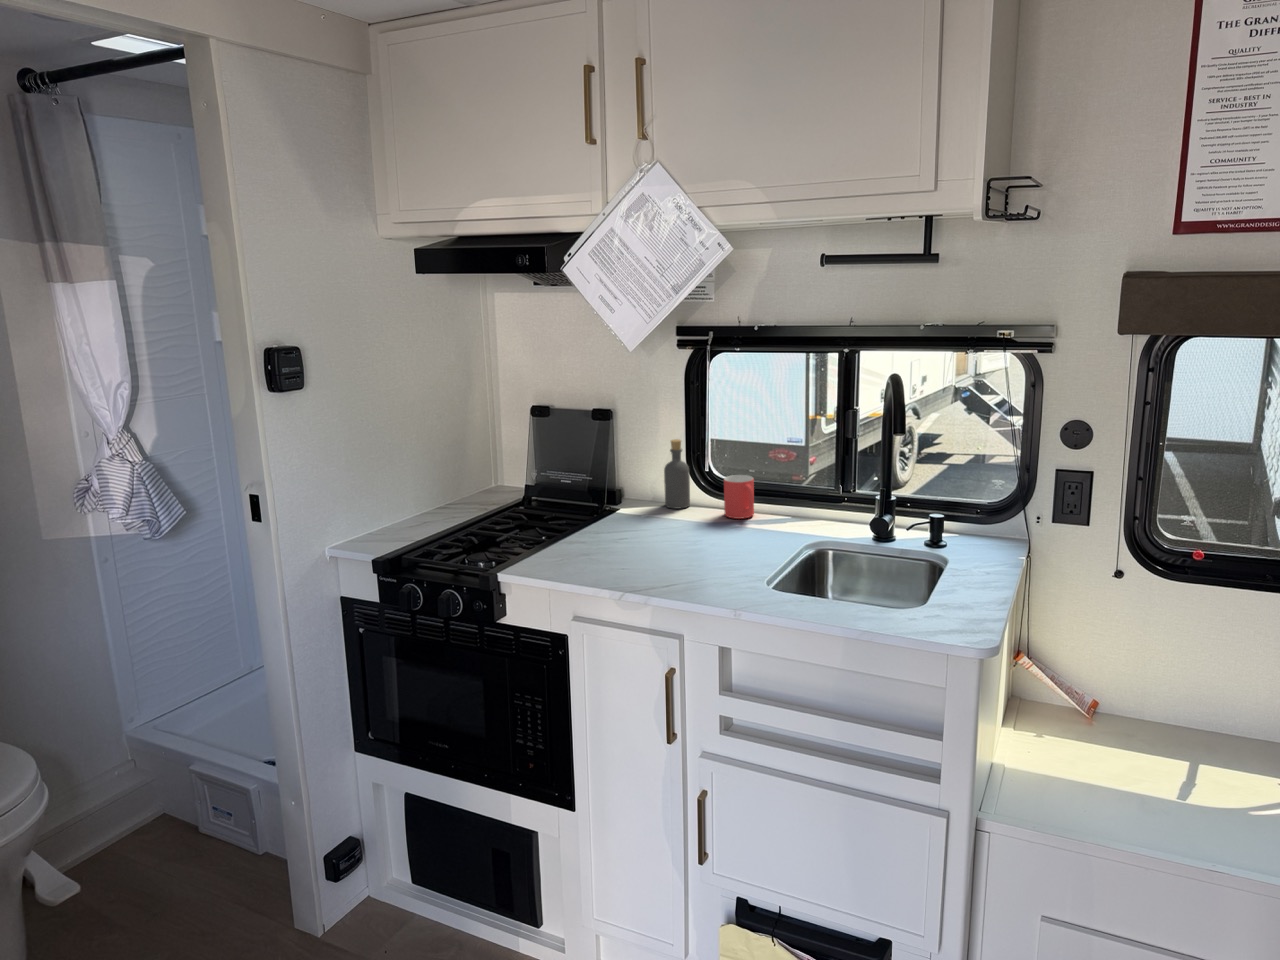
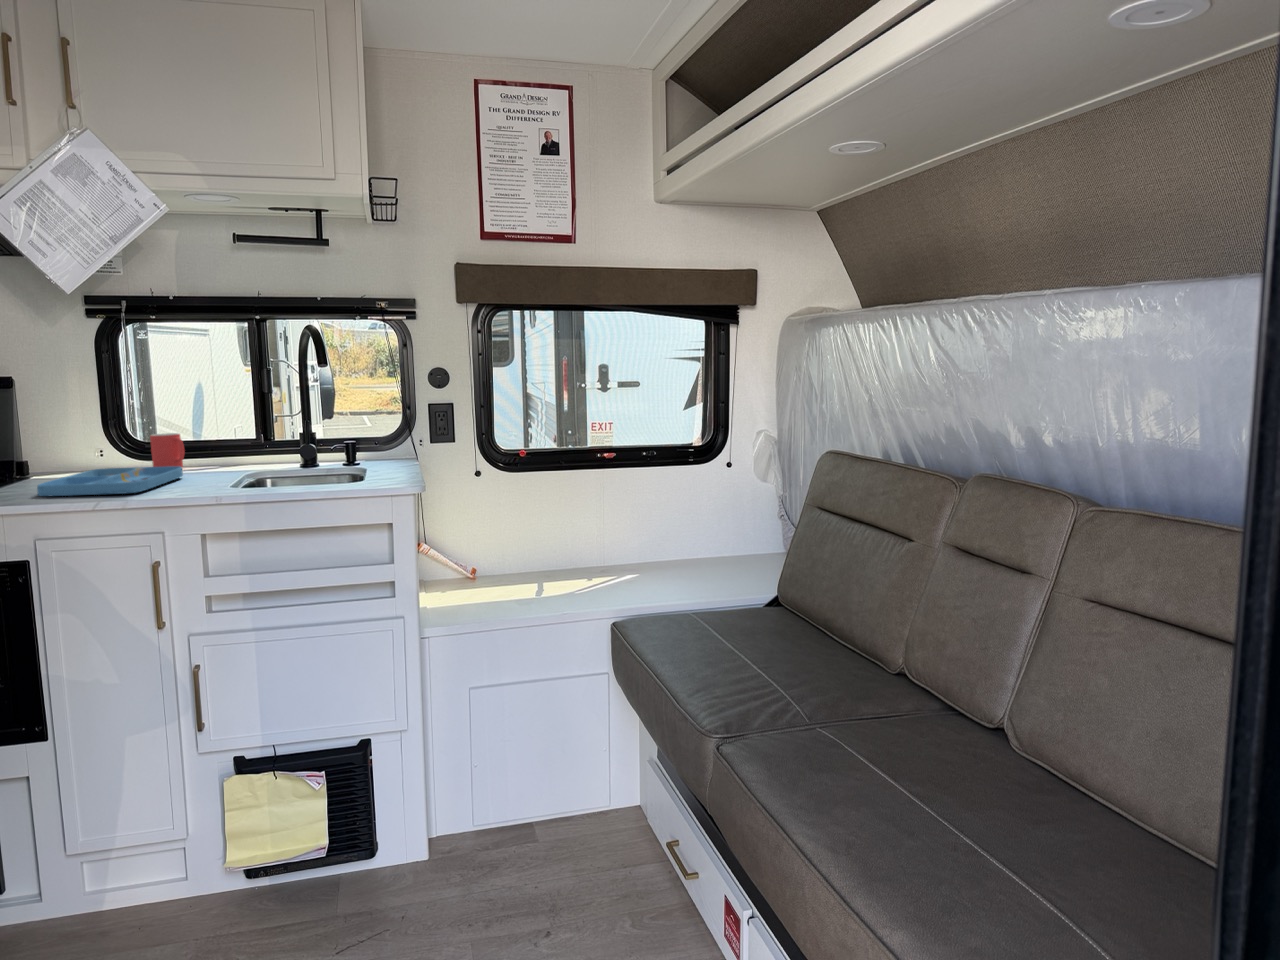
bottle: present [664,439,690,509] -> none [80,406,111,471]
tray: none [591,521,738,583] -> present [37,466,183,496]

